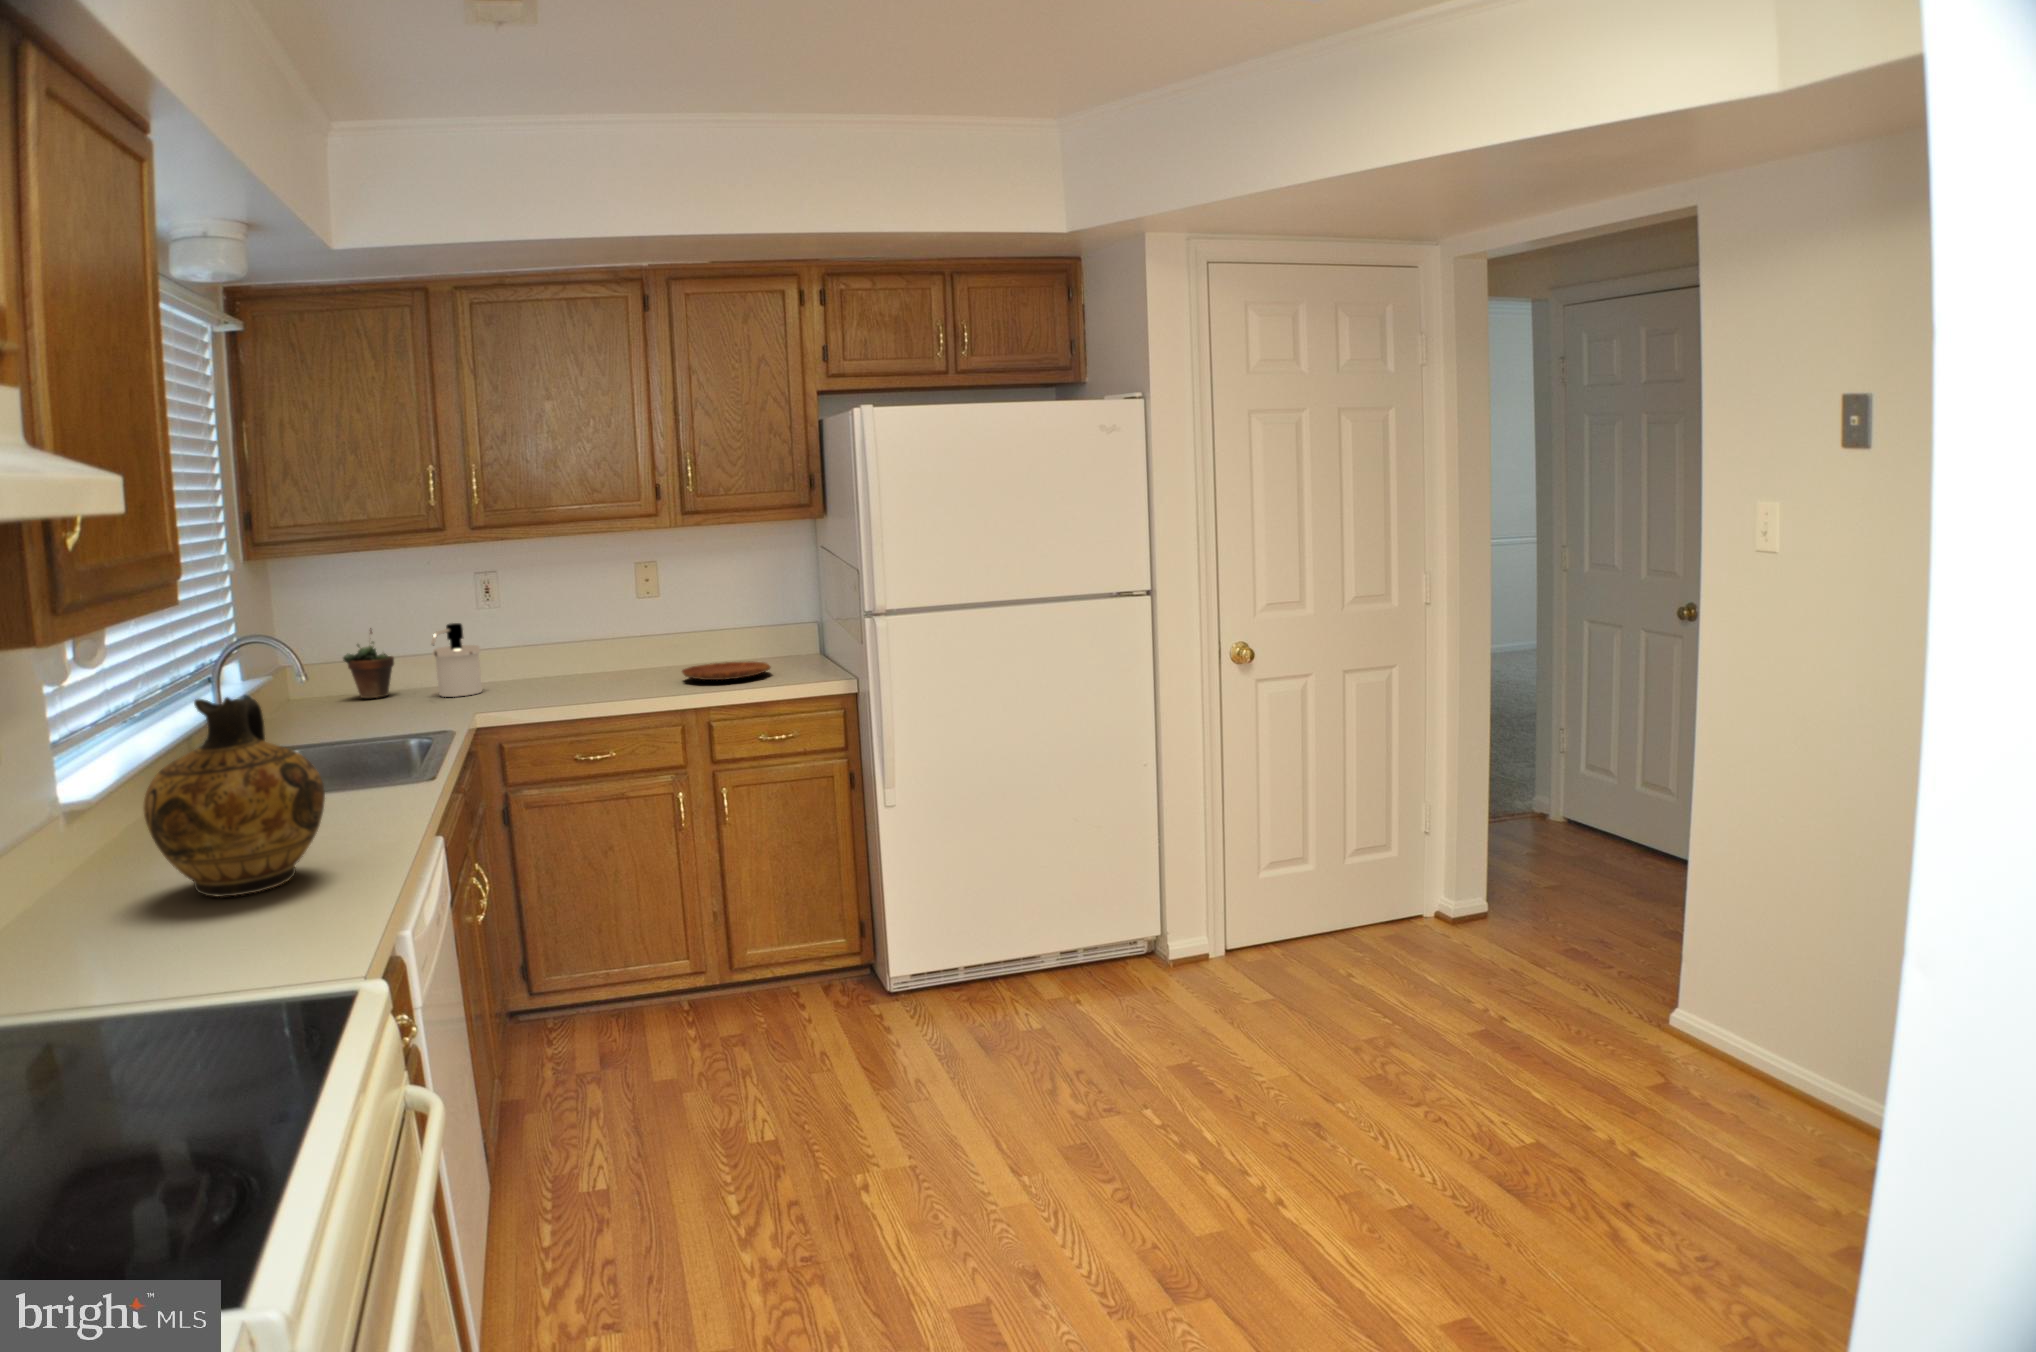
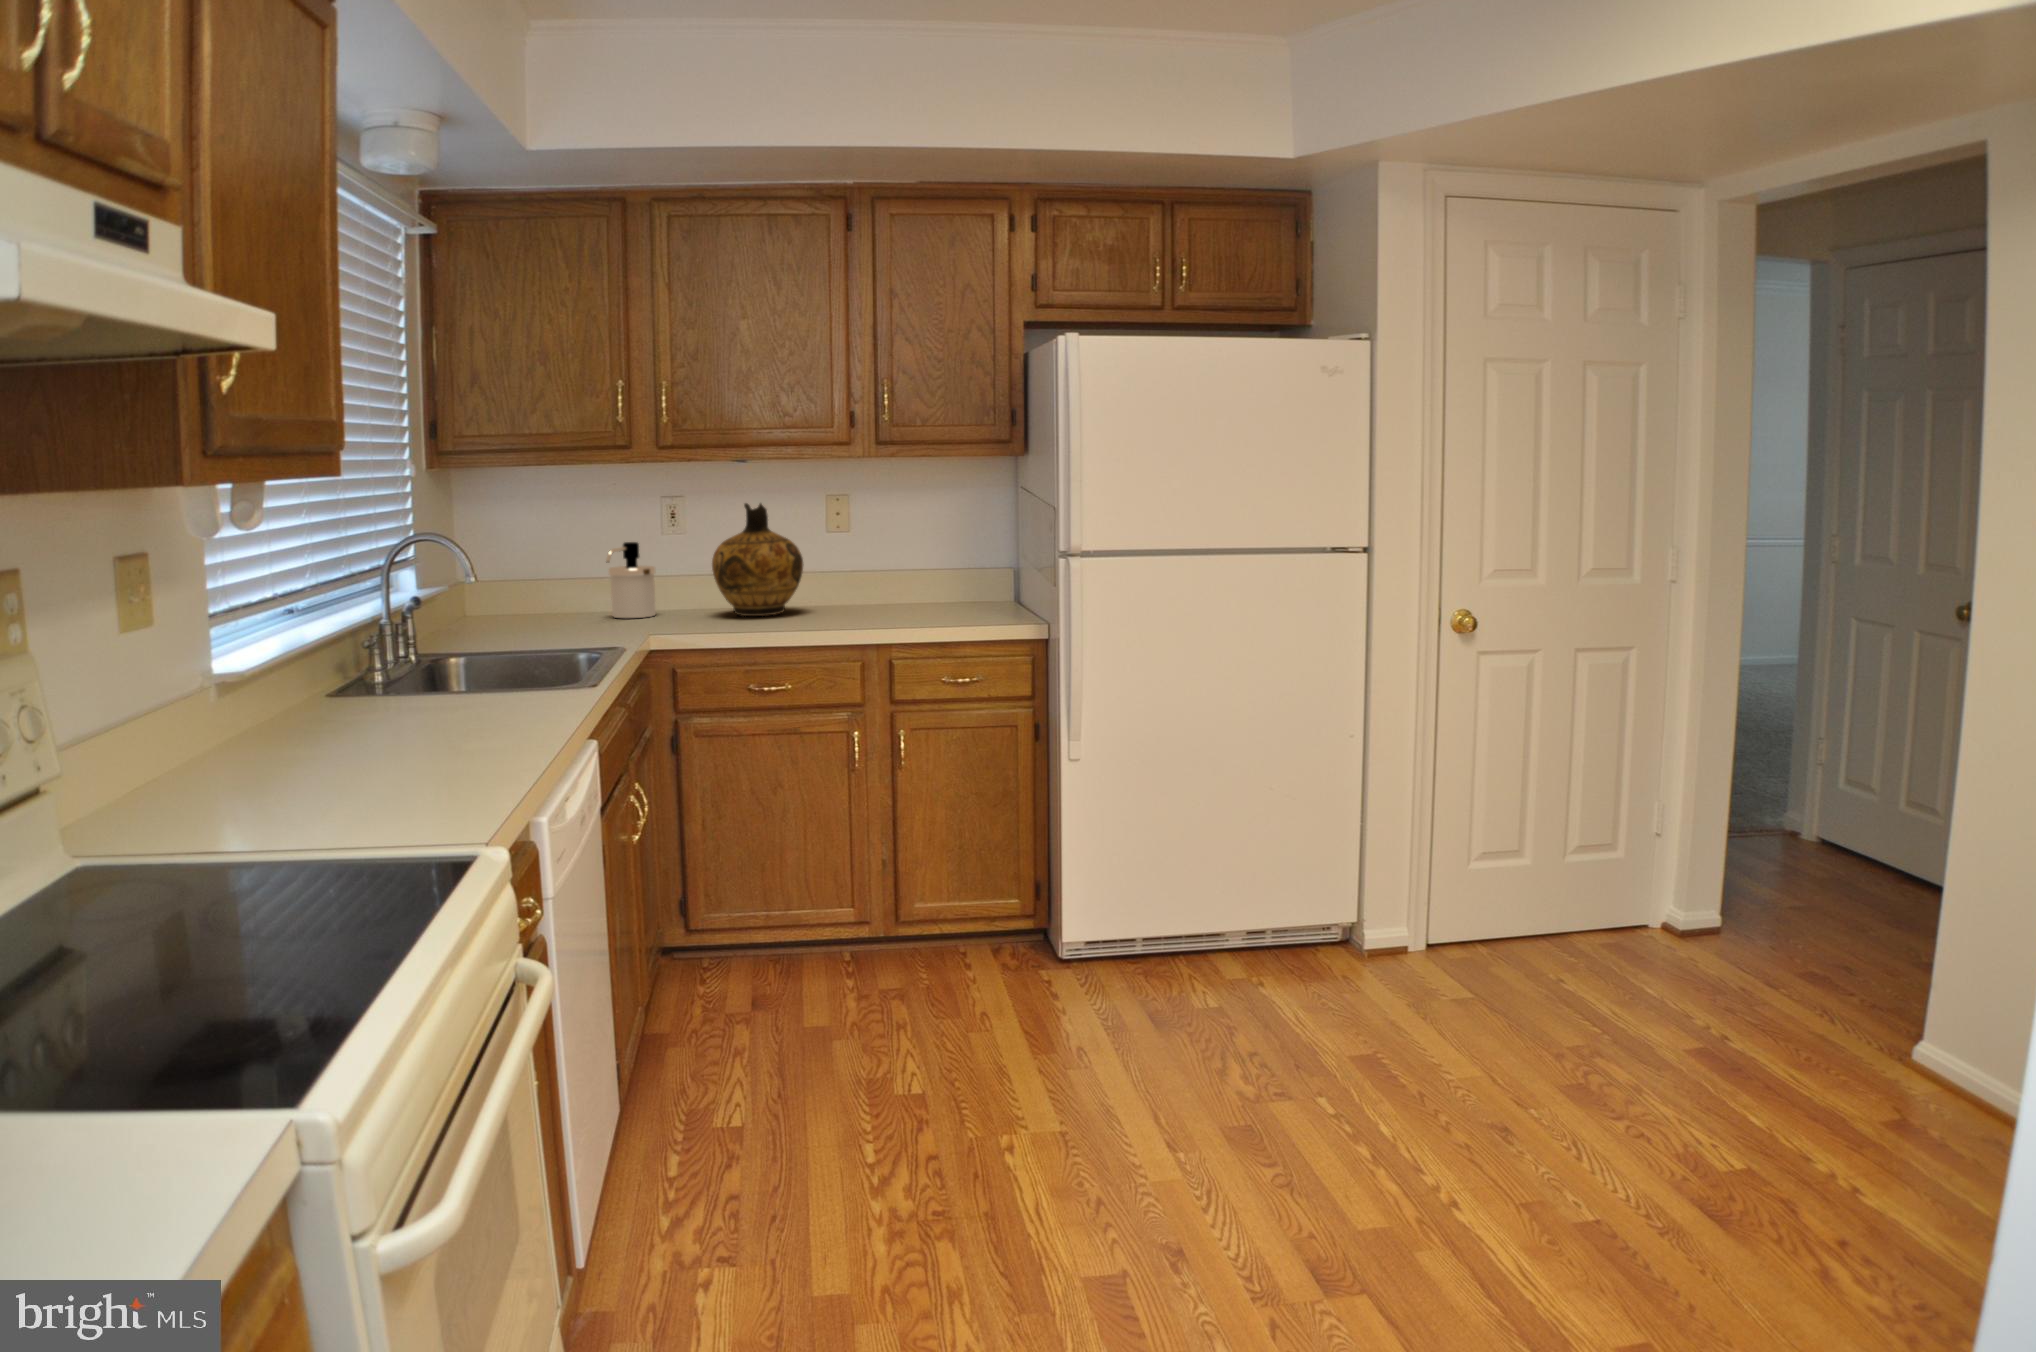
succulent plant: present [343,628,394,698] -> none [520,543,570,617]
tray: present [682,662,770,680] -> none [859,597,954,613]
ceramic jug: present [144,697,325,897] -> present [712,503,803,616]

